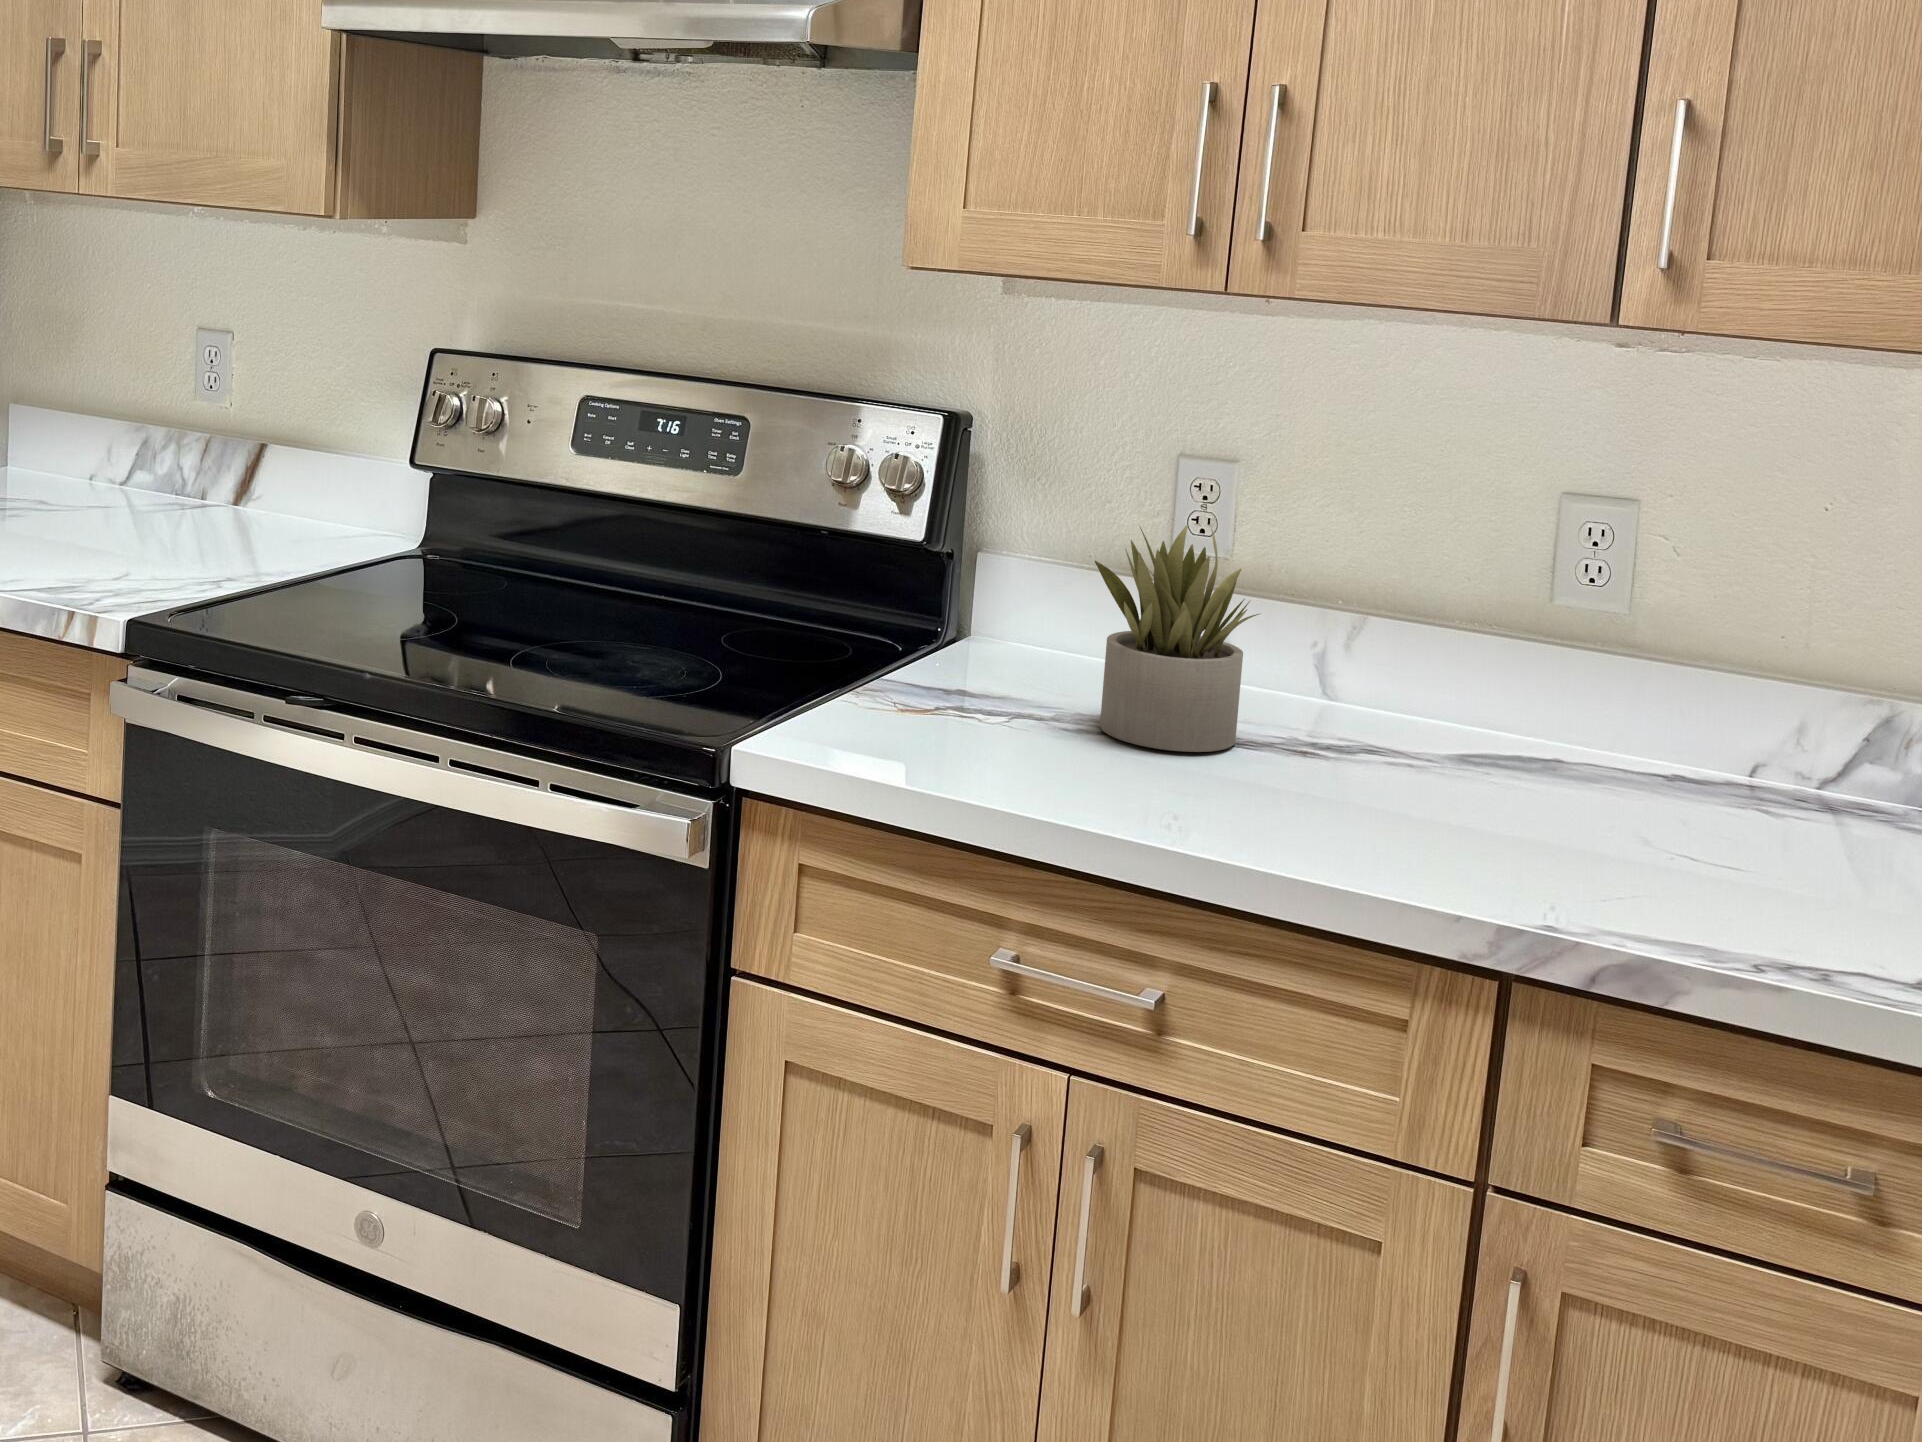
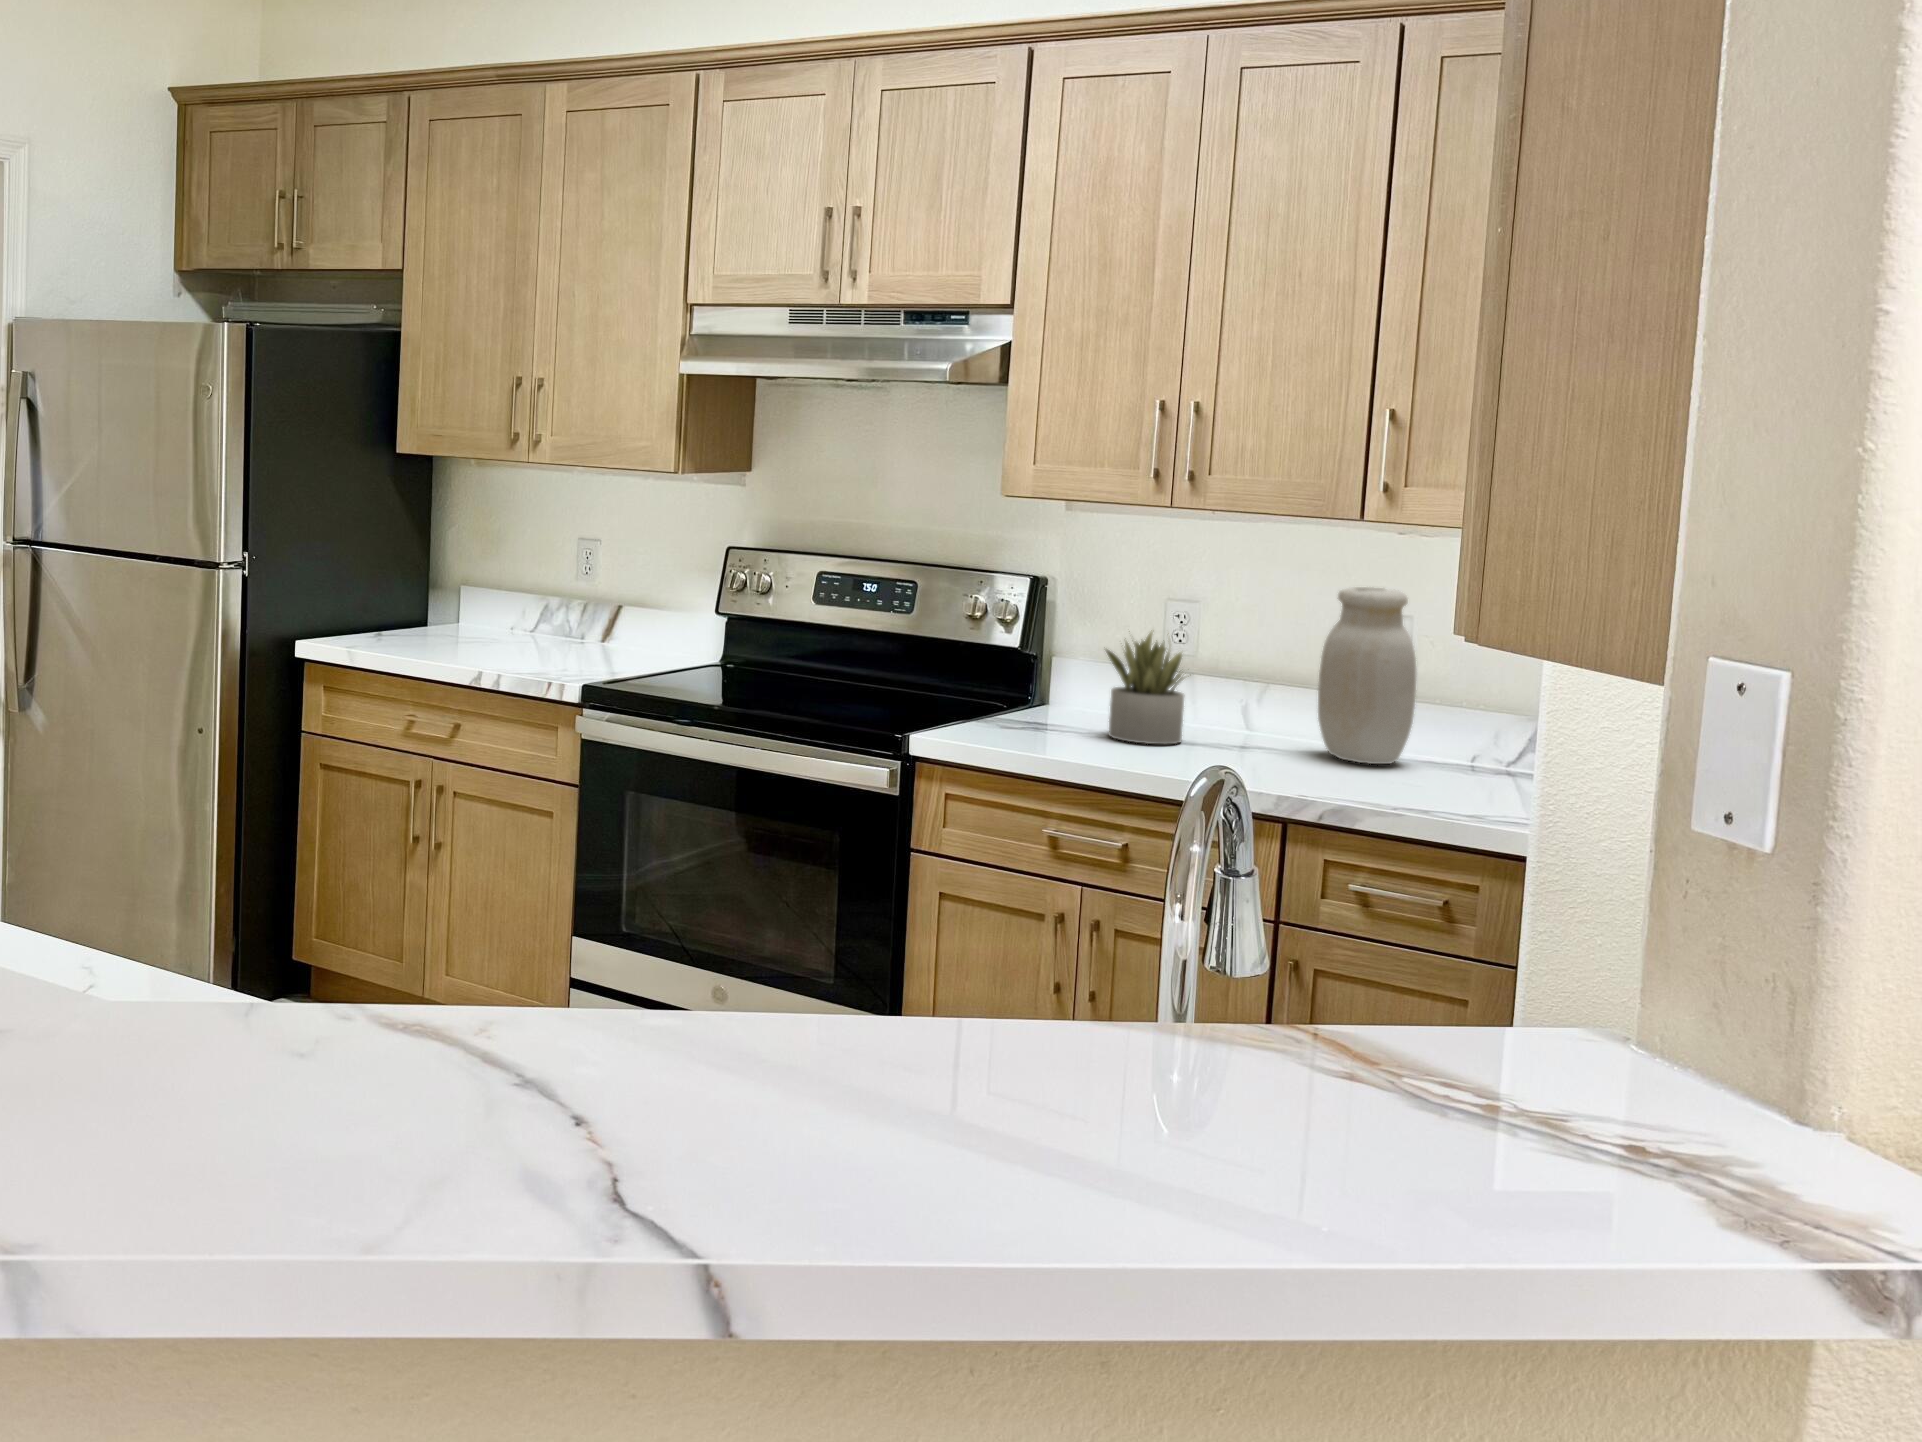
jar: none [1491,451,1689,799] -> present [1318,587,1416,764]

